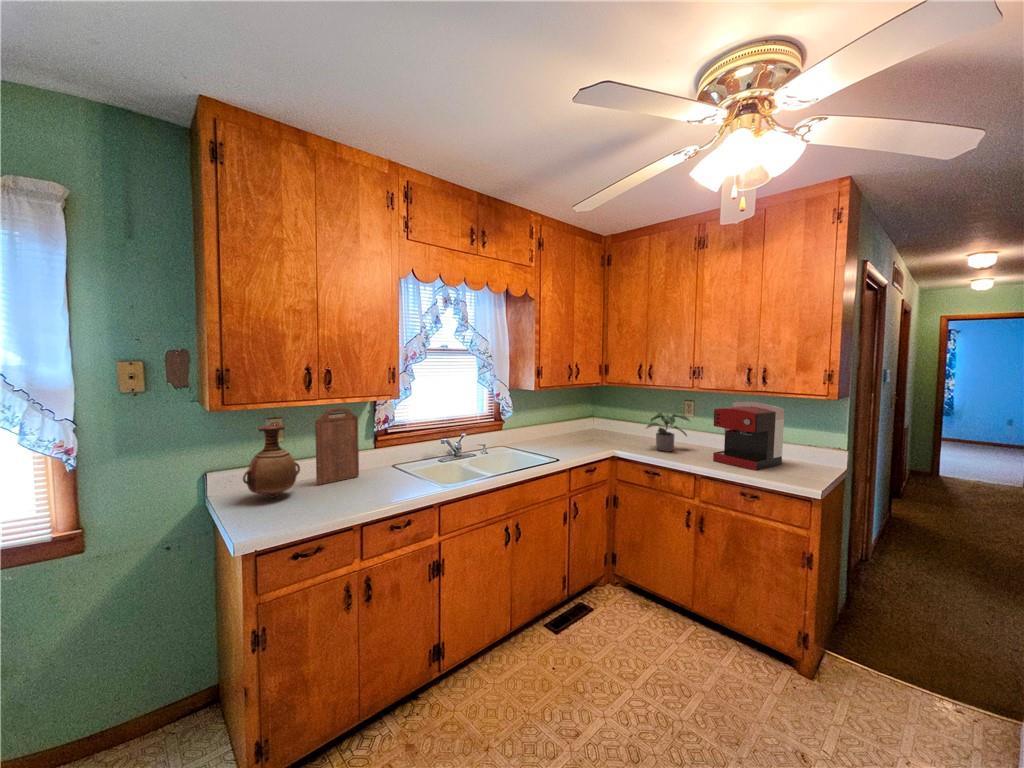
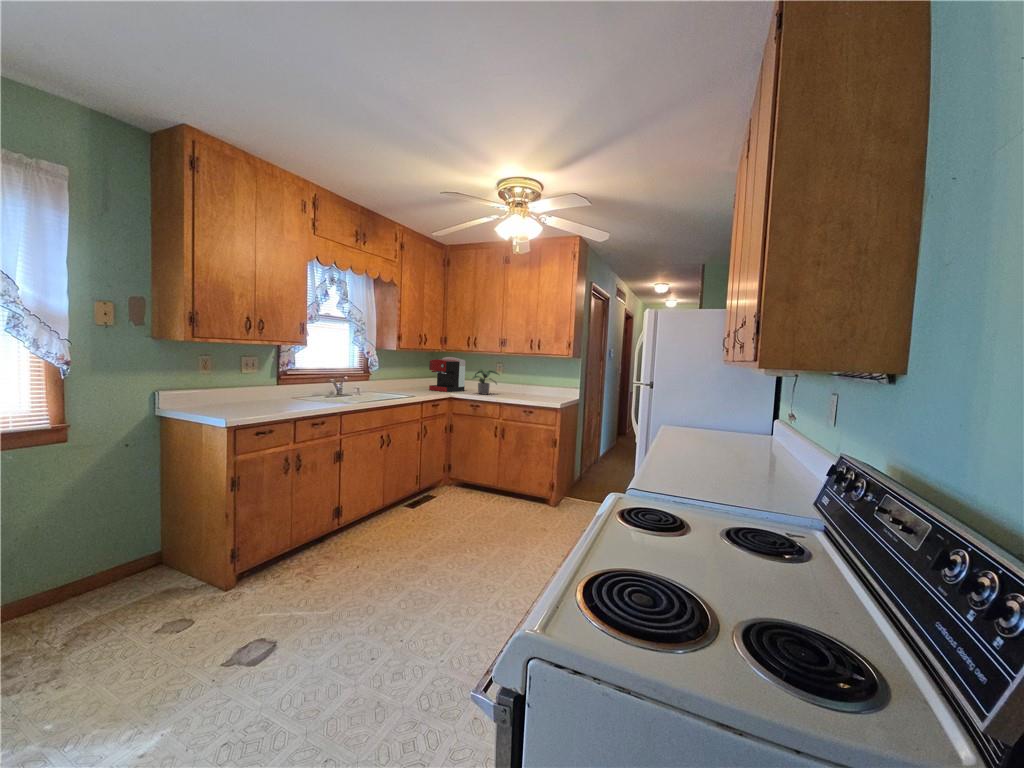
coffee maker: present [713,402,784,470] -> present [429,357,466,392]
cutting board: present [315,408,359,485] -> none [243,350,272,404]
vase: present [243,426,300,498] -> none [199,357,236,408]

